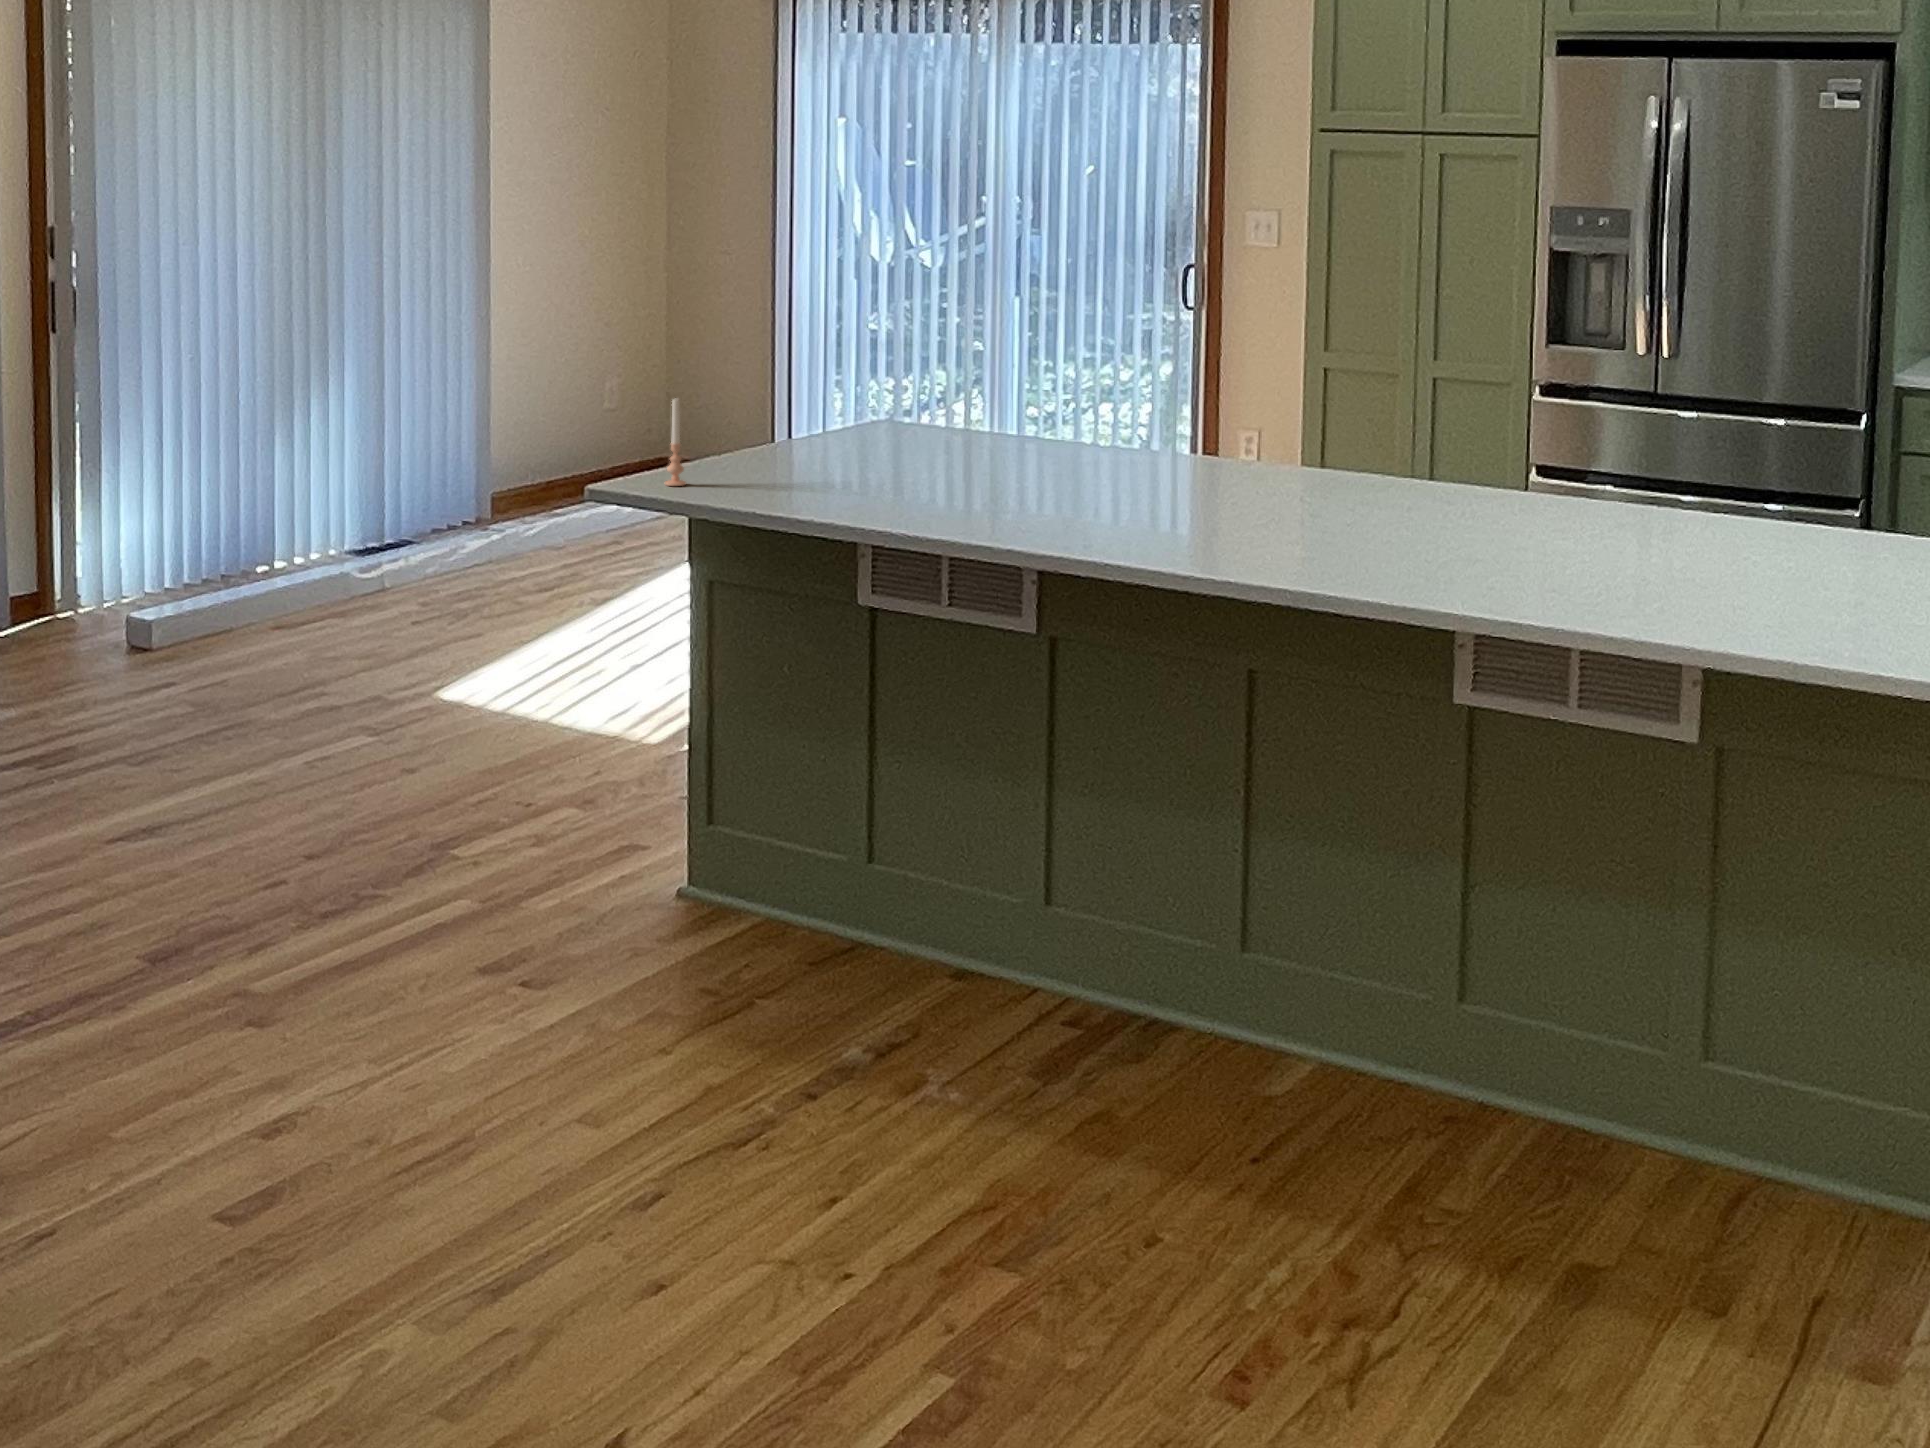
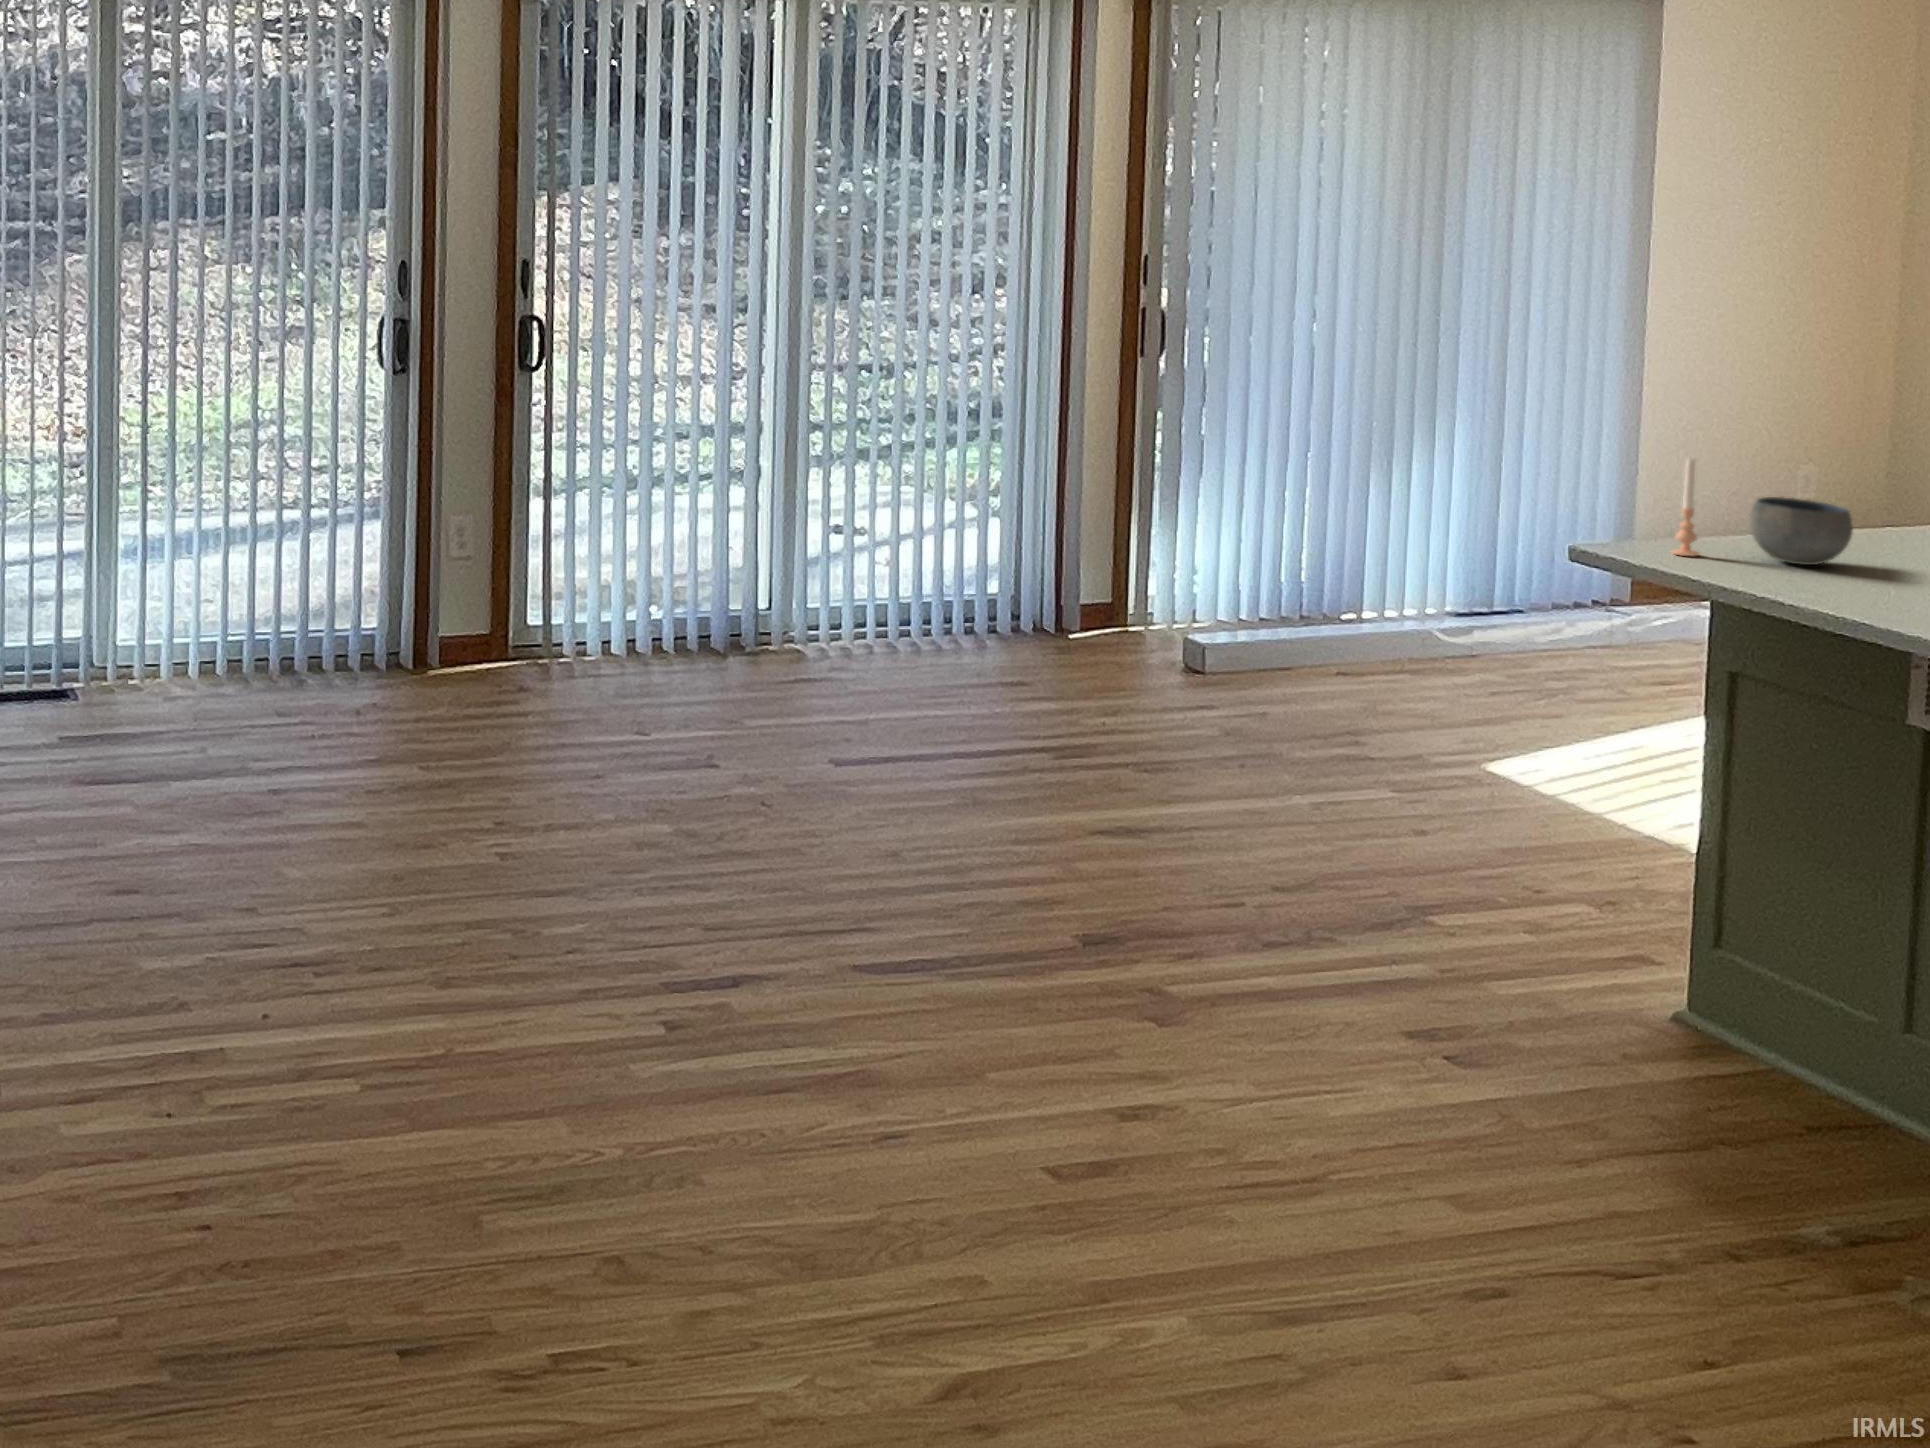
bowl: none [721,425,798,482] -> present [1749,497,1853,565]

